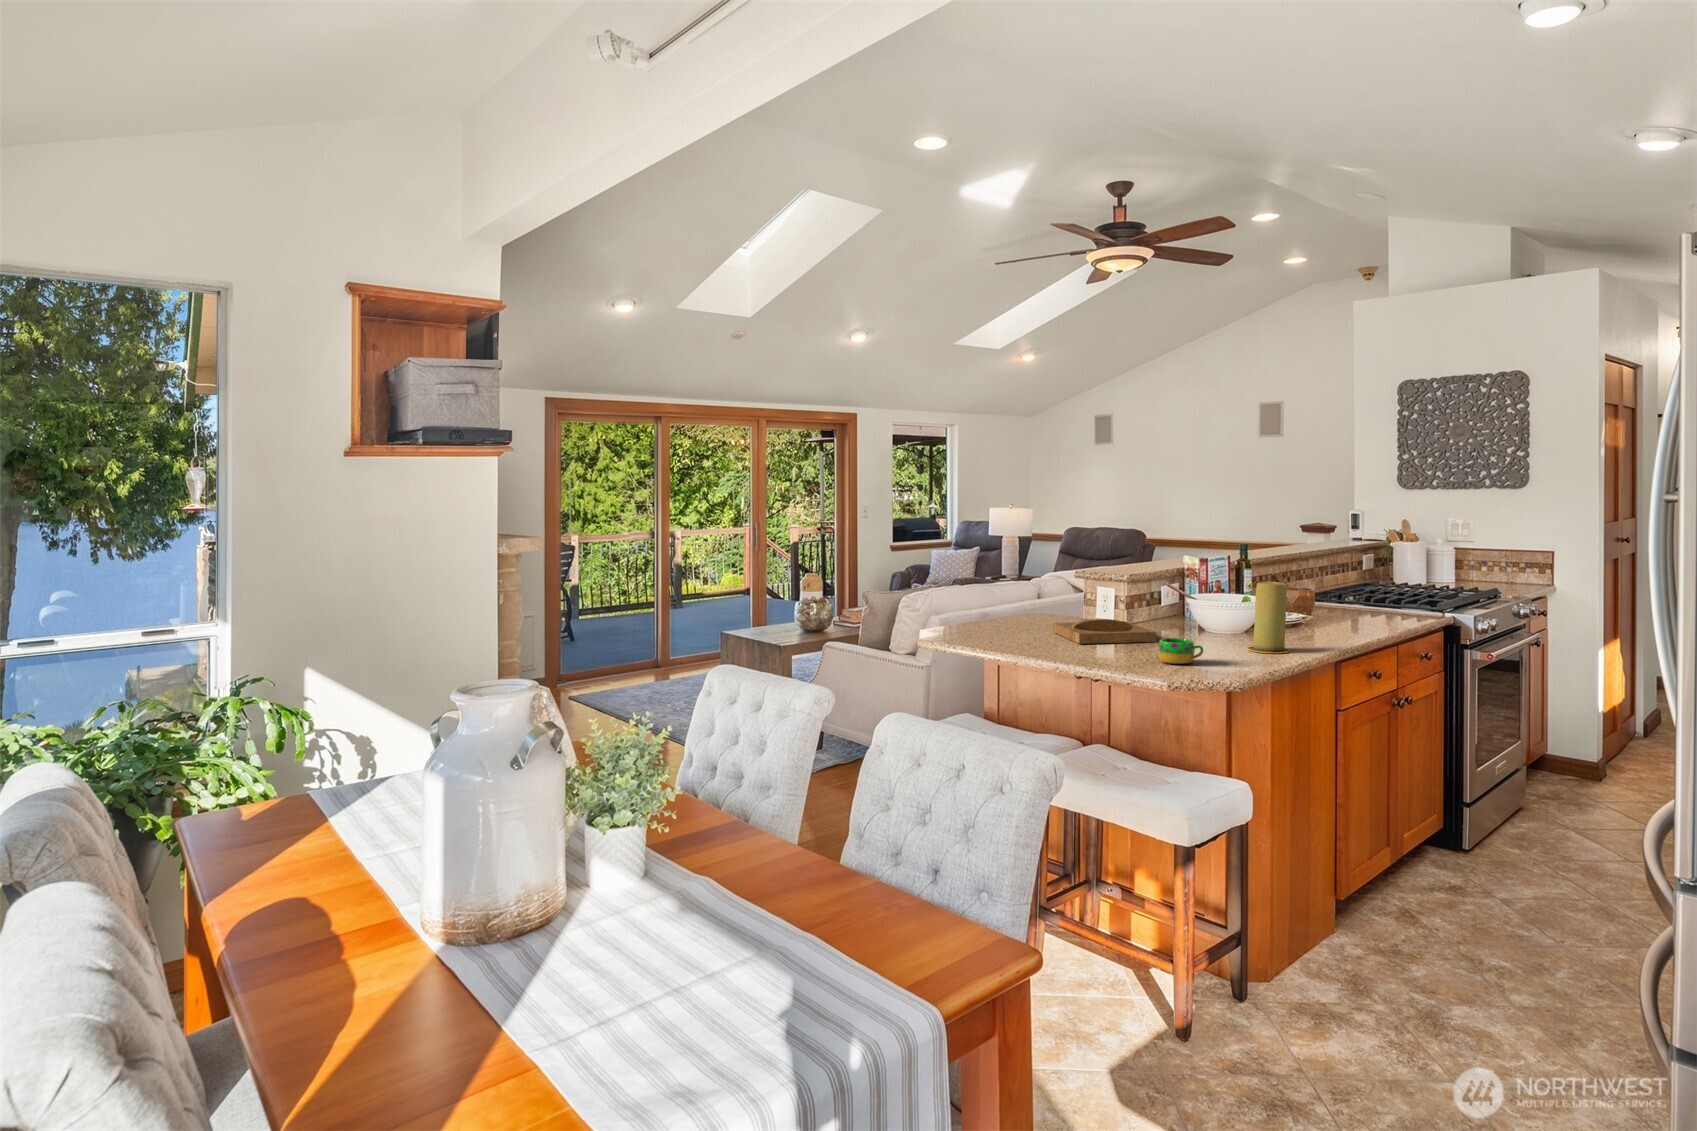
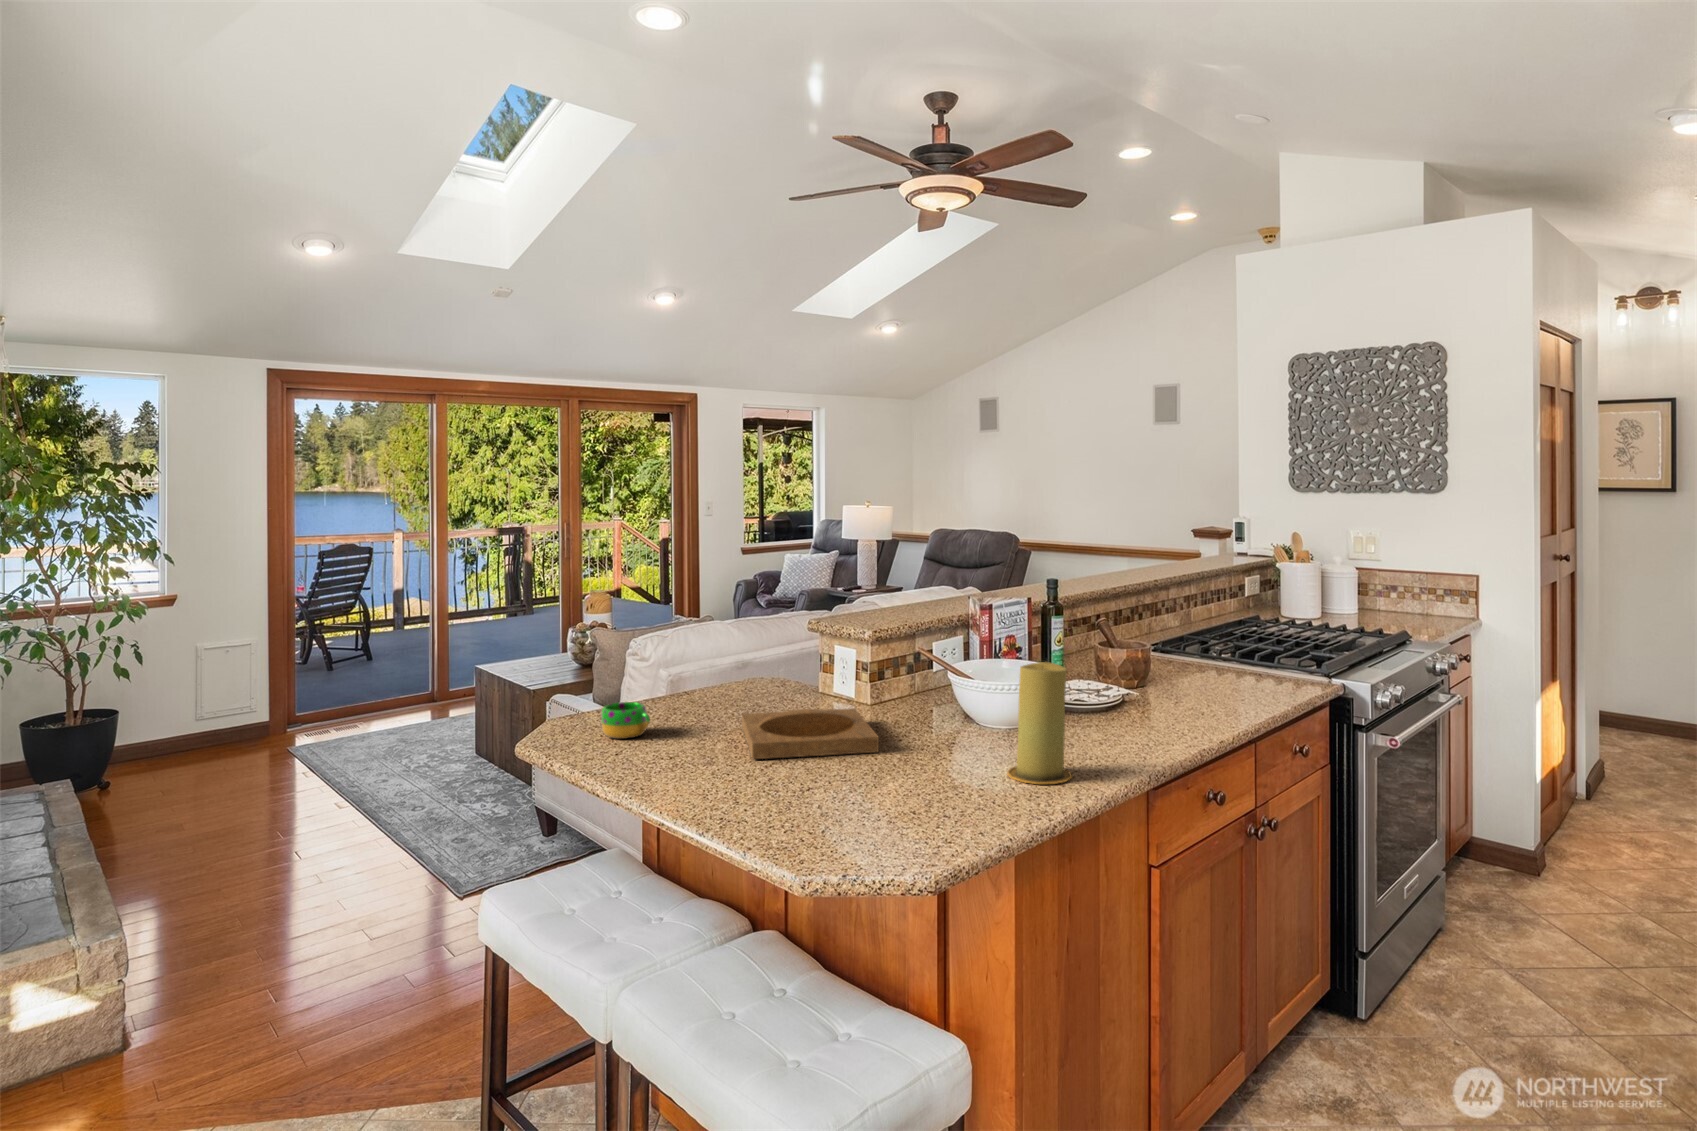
mug: present [1158,638,1203,665] -> present [601,702,650,739]

